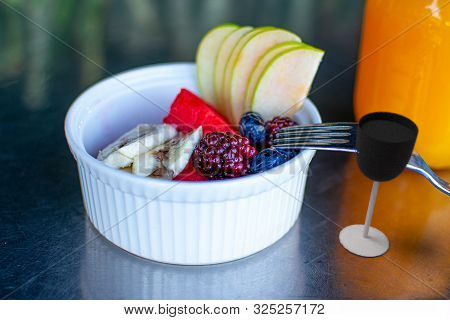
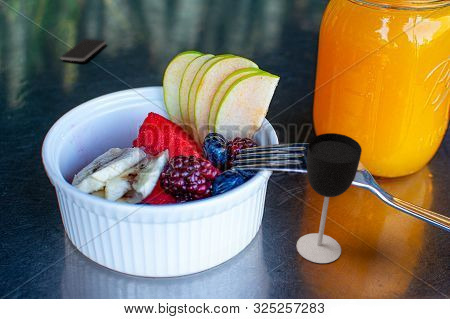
smartphone: none [87,22,134,43] -> present [60,39,106,61]

